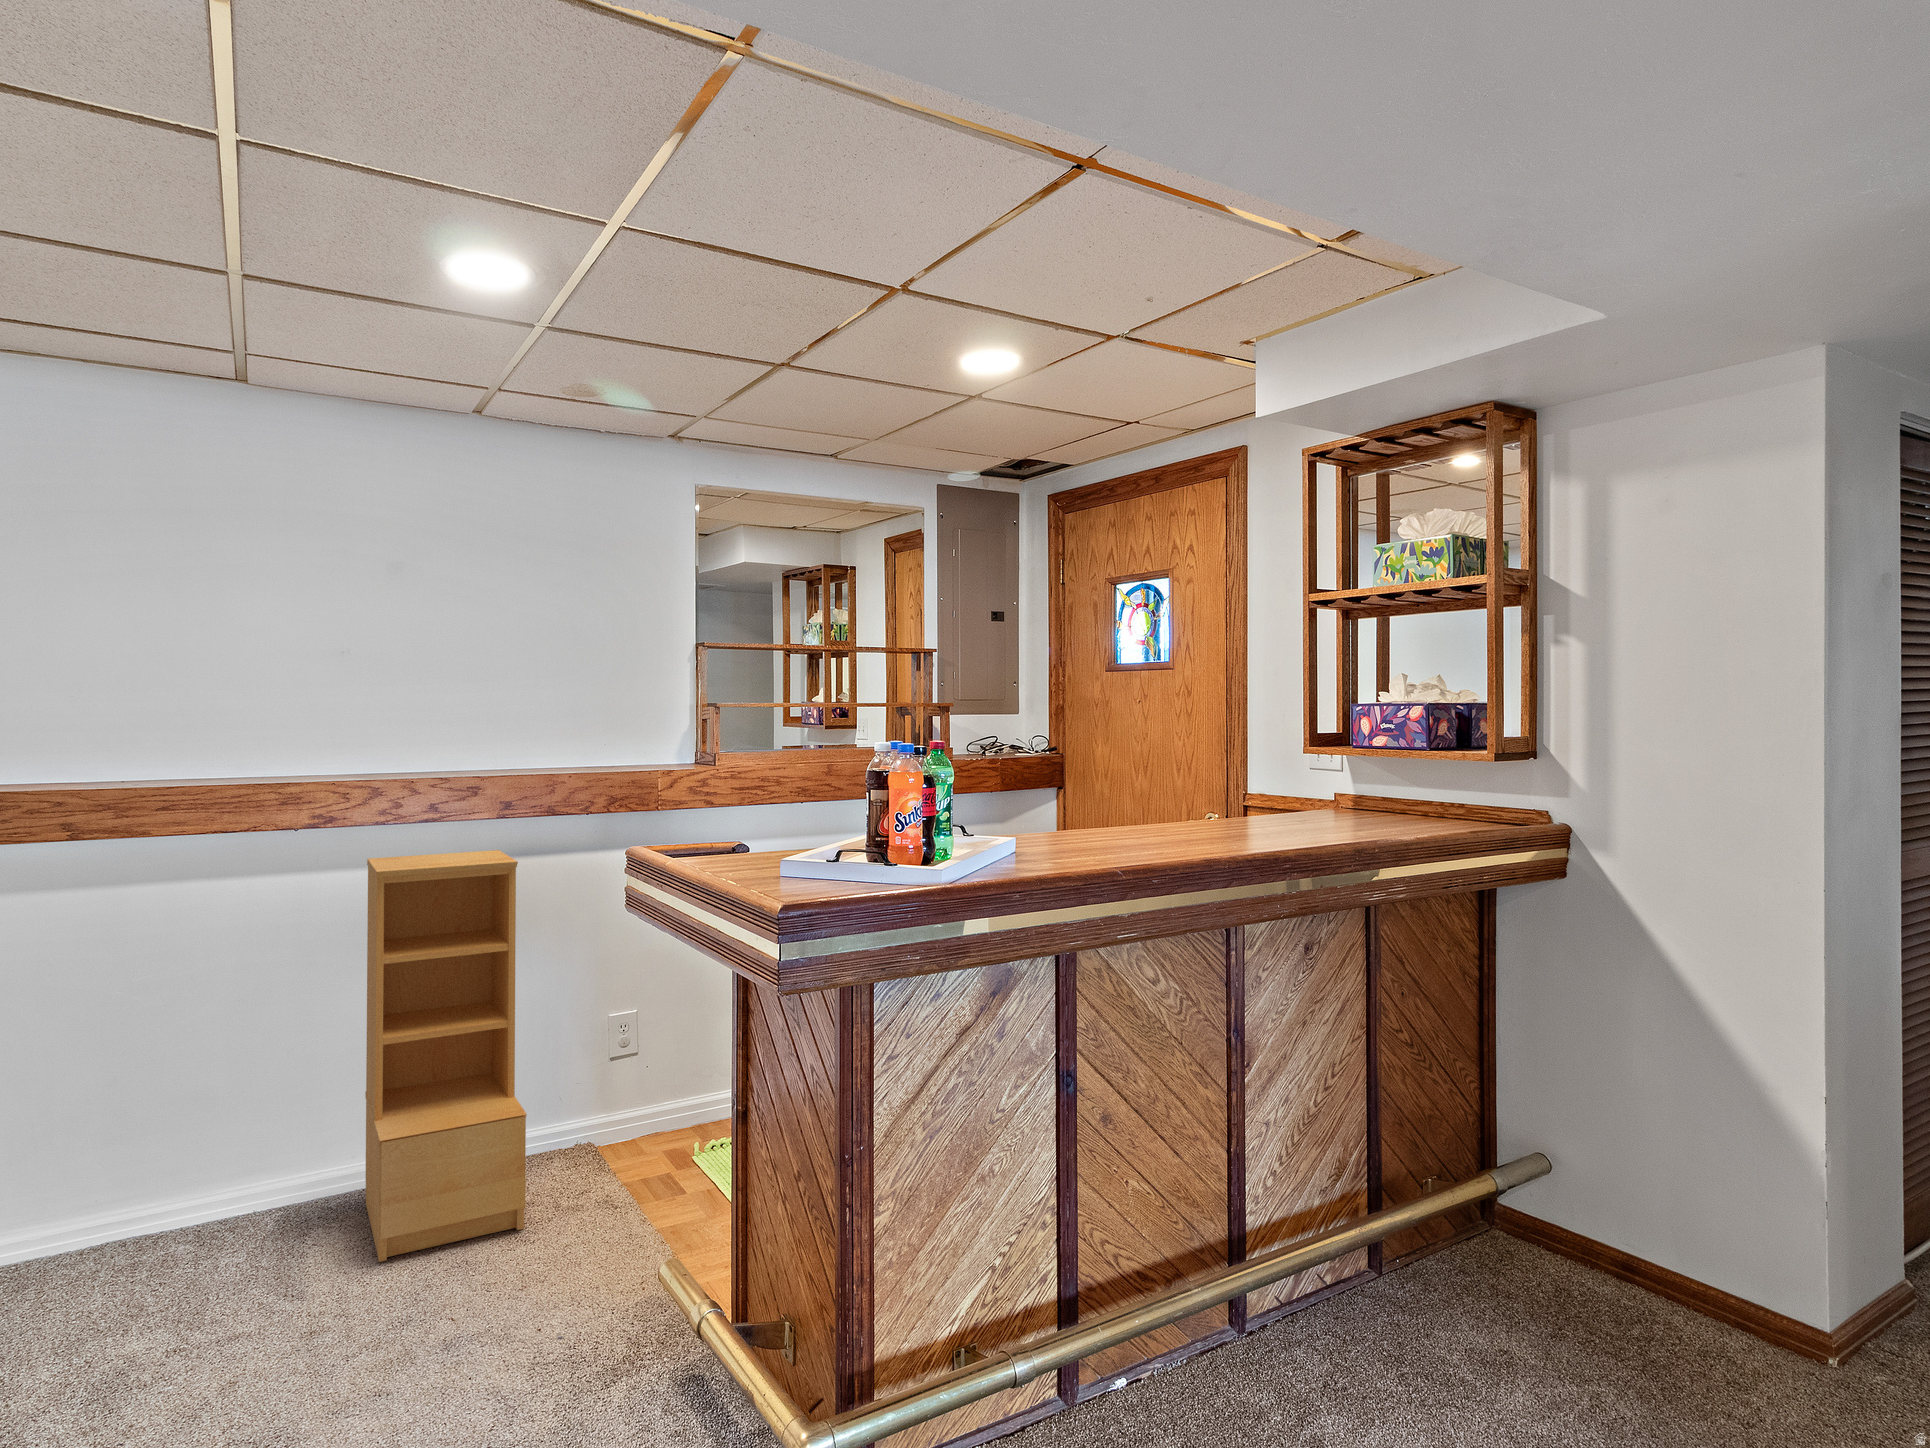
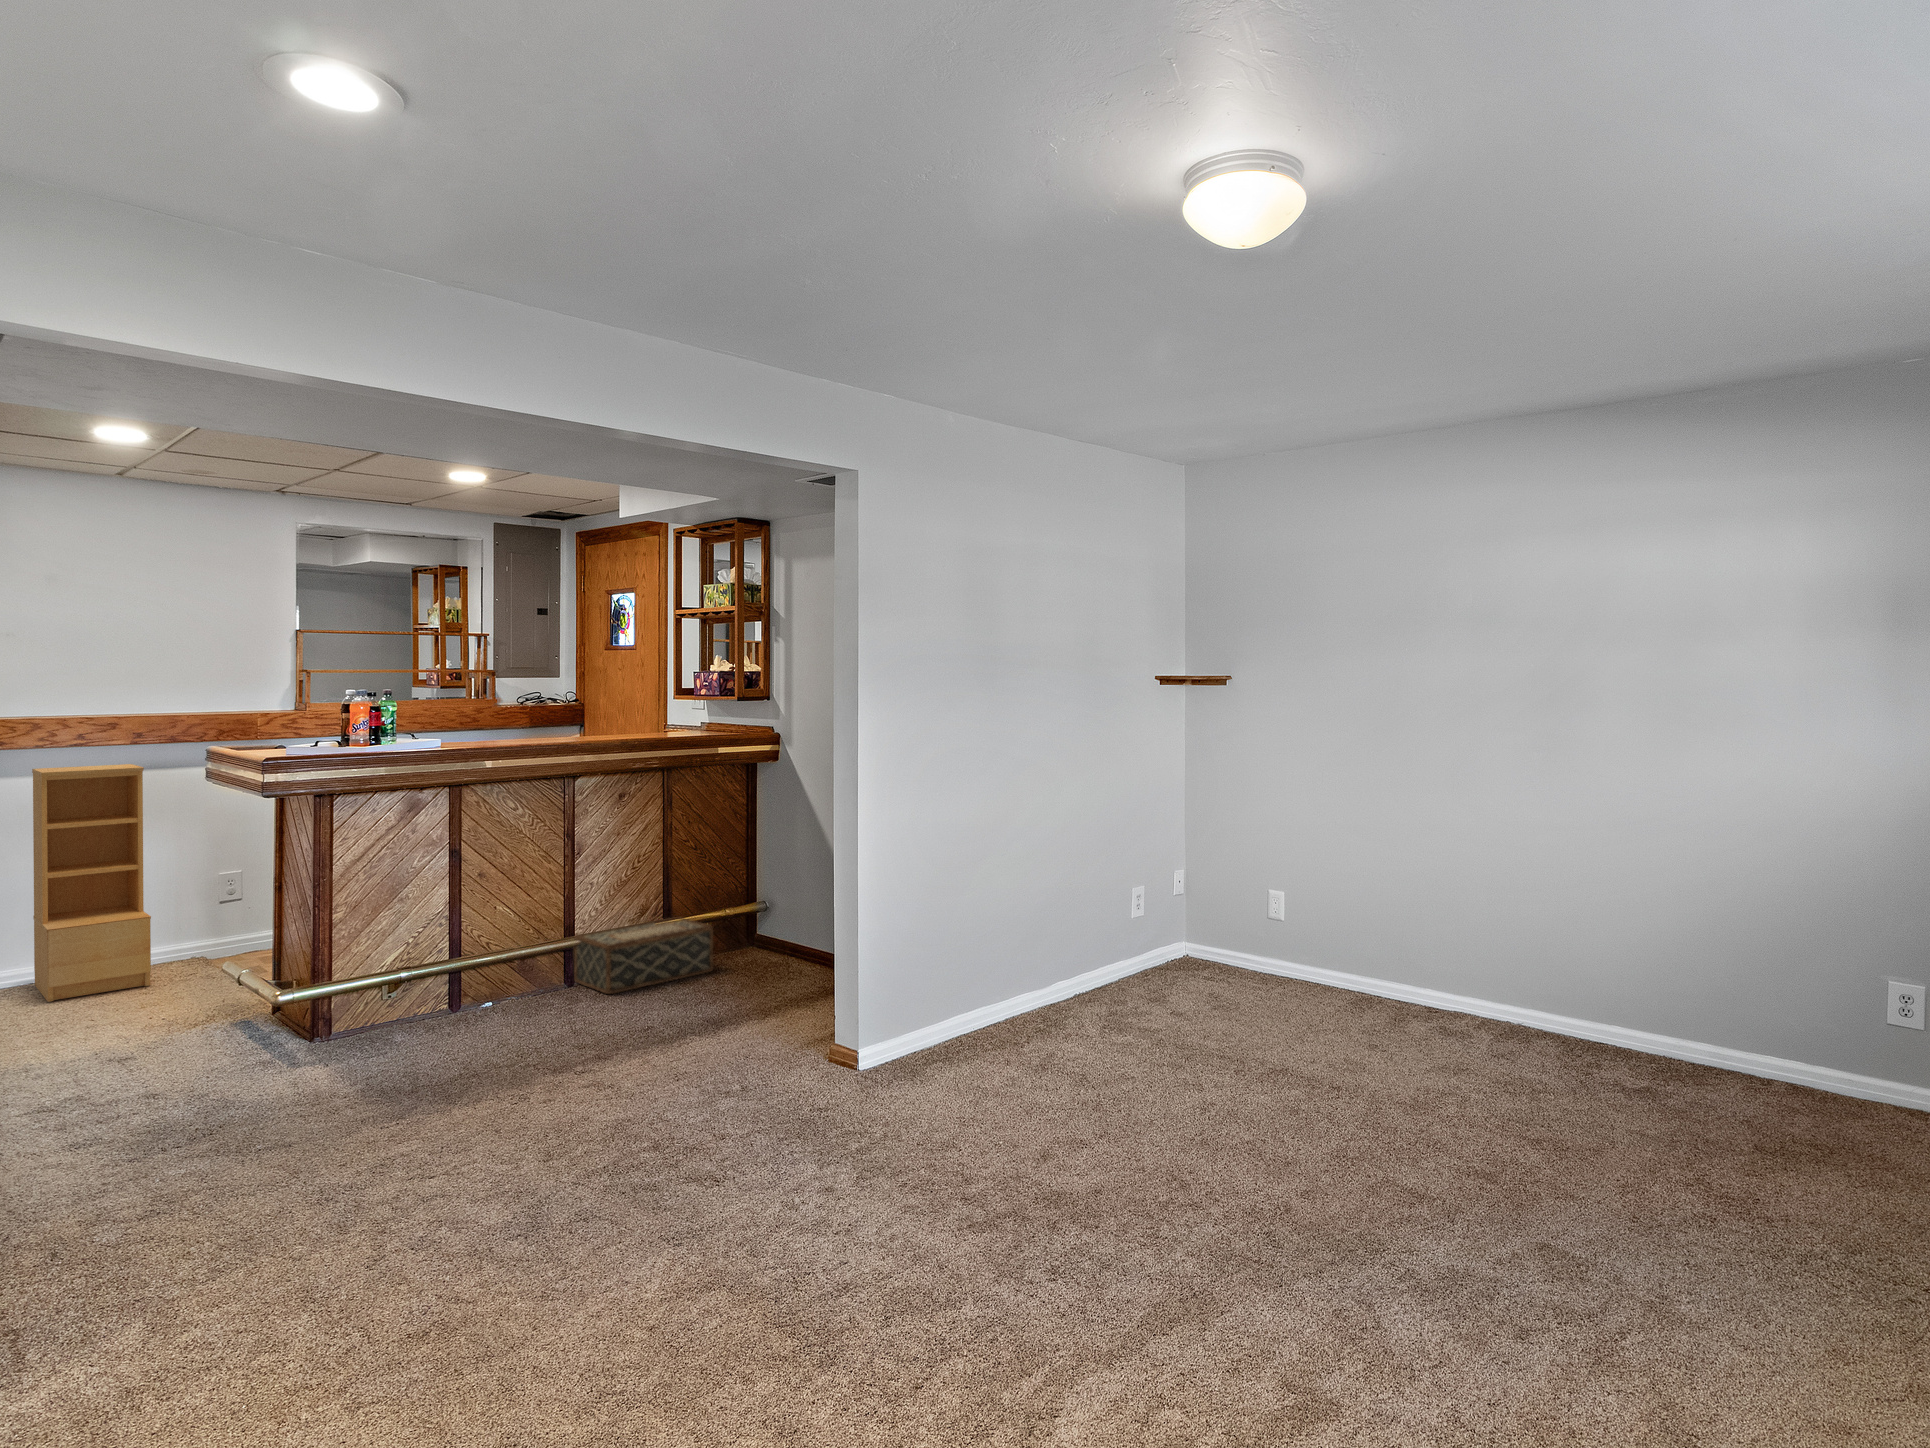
woven basket: none [1254,1183,1519,1398] -> present [574,917,713,994]

